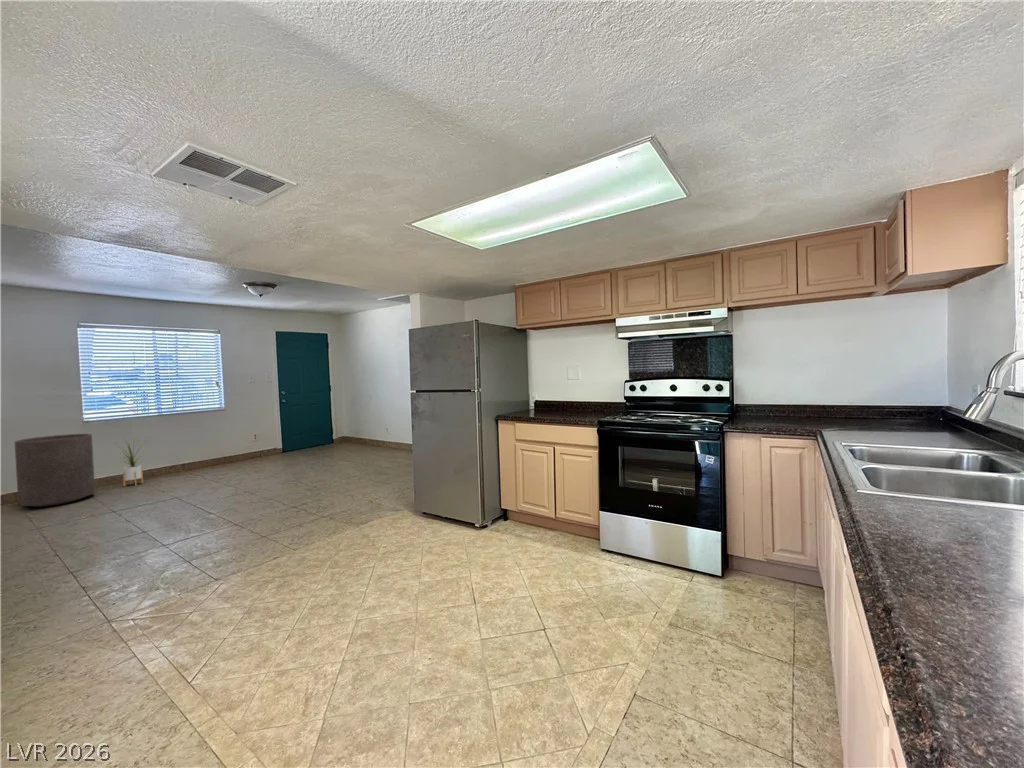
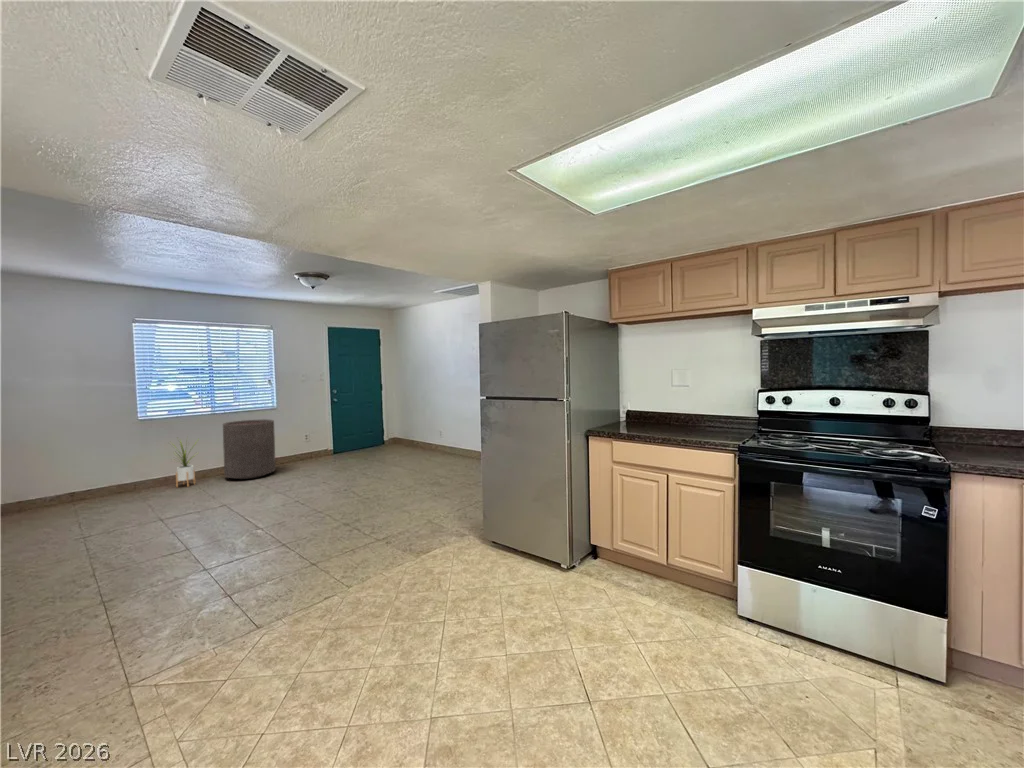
trash can: present [15,434,95,507] -> present [223,419,275,479]

